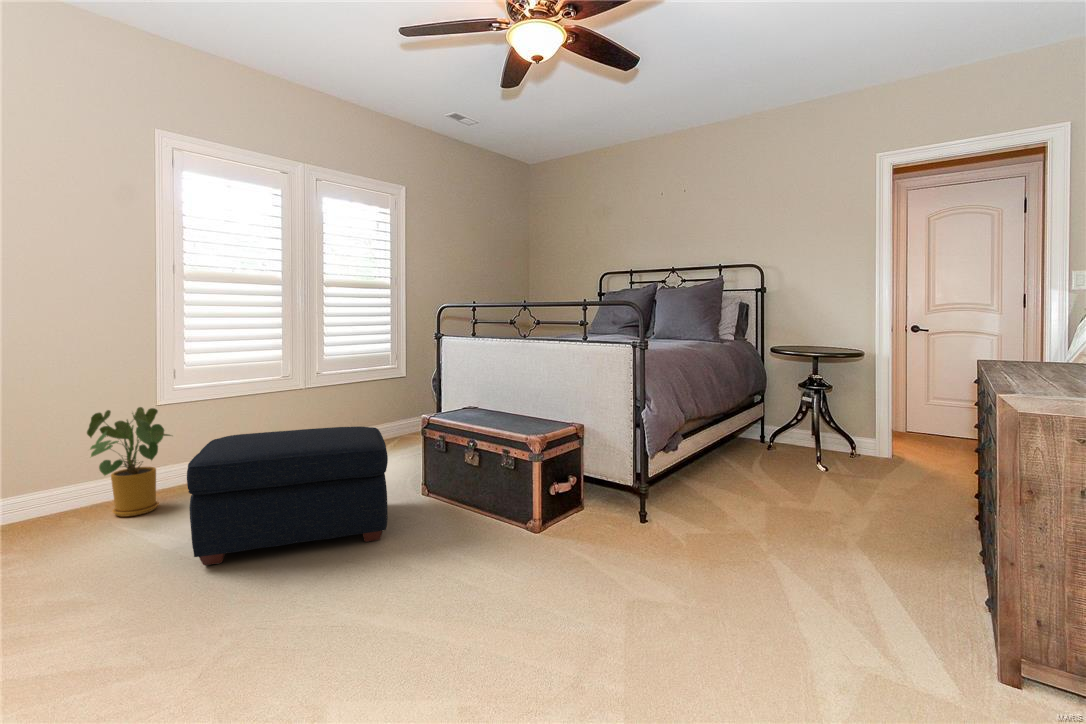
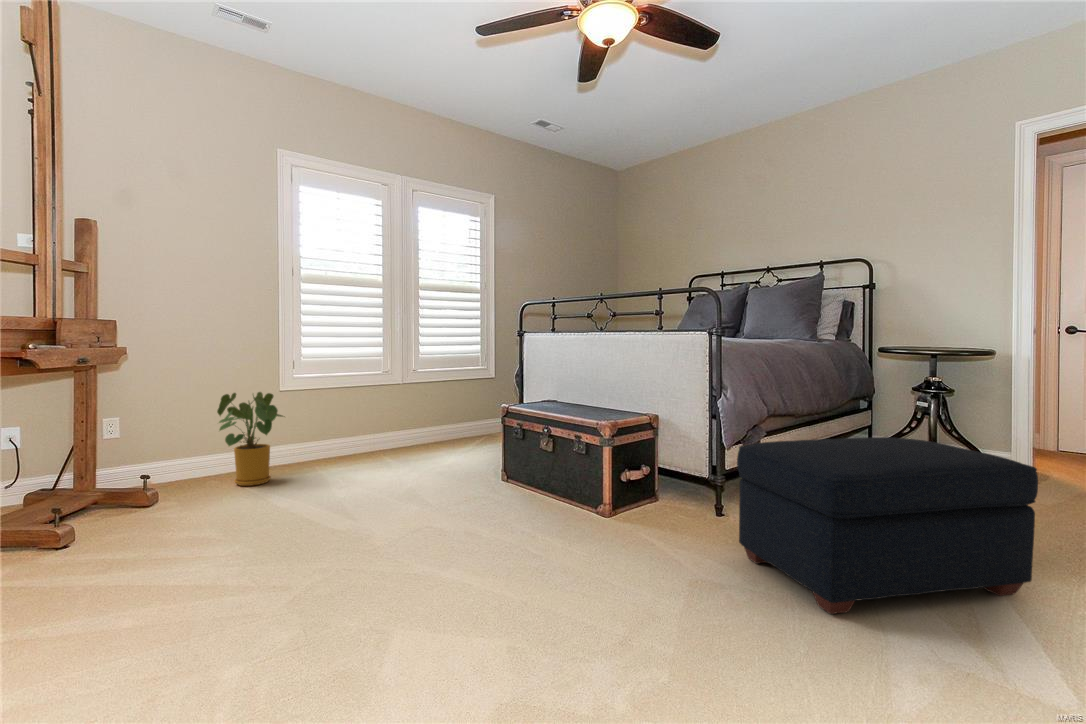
ottoman: present [187,427,388,565] -> present [737,437,1038,614]

